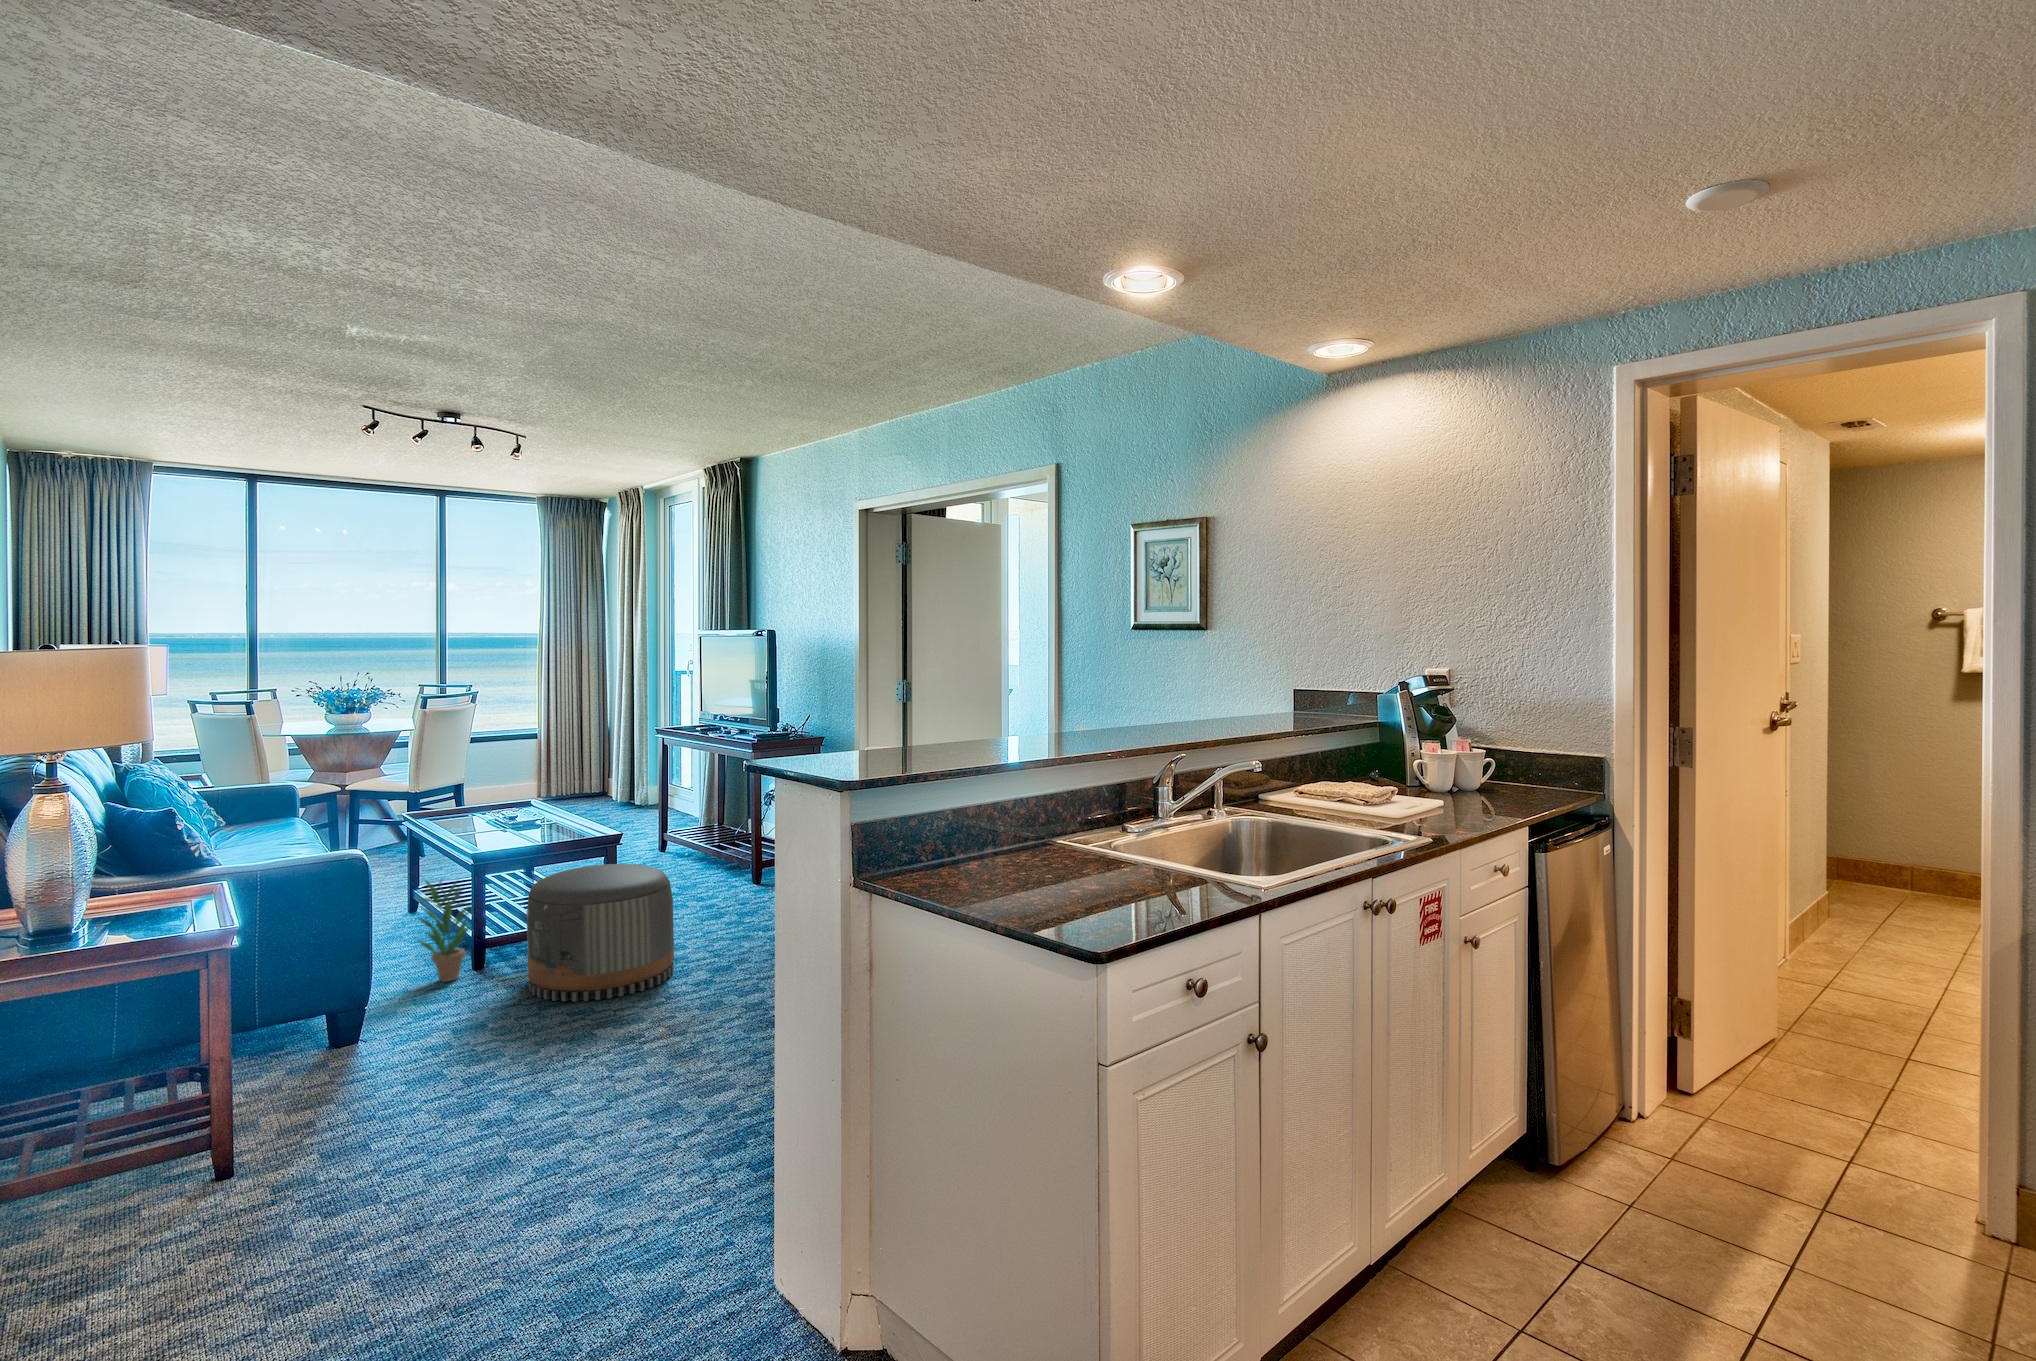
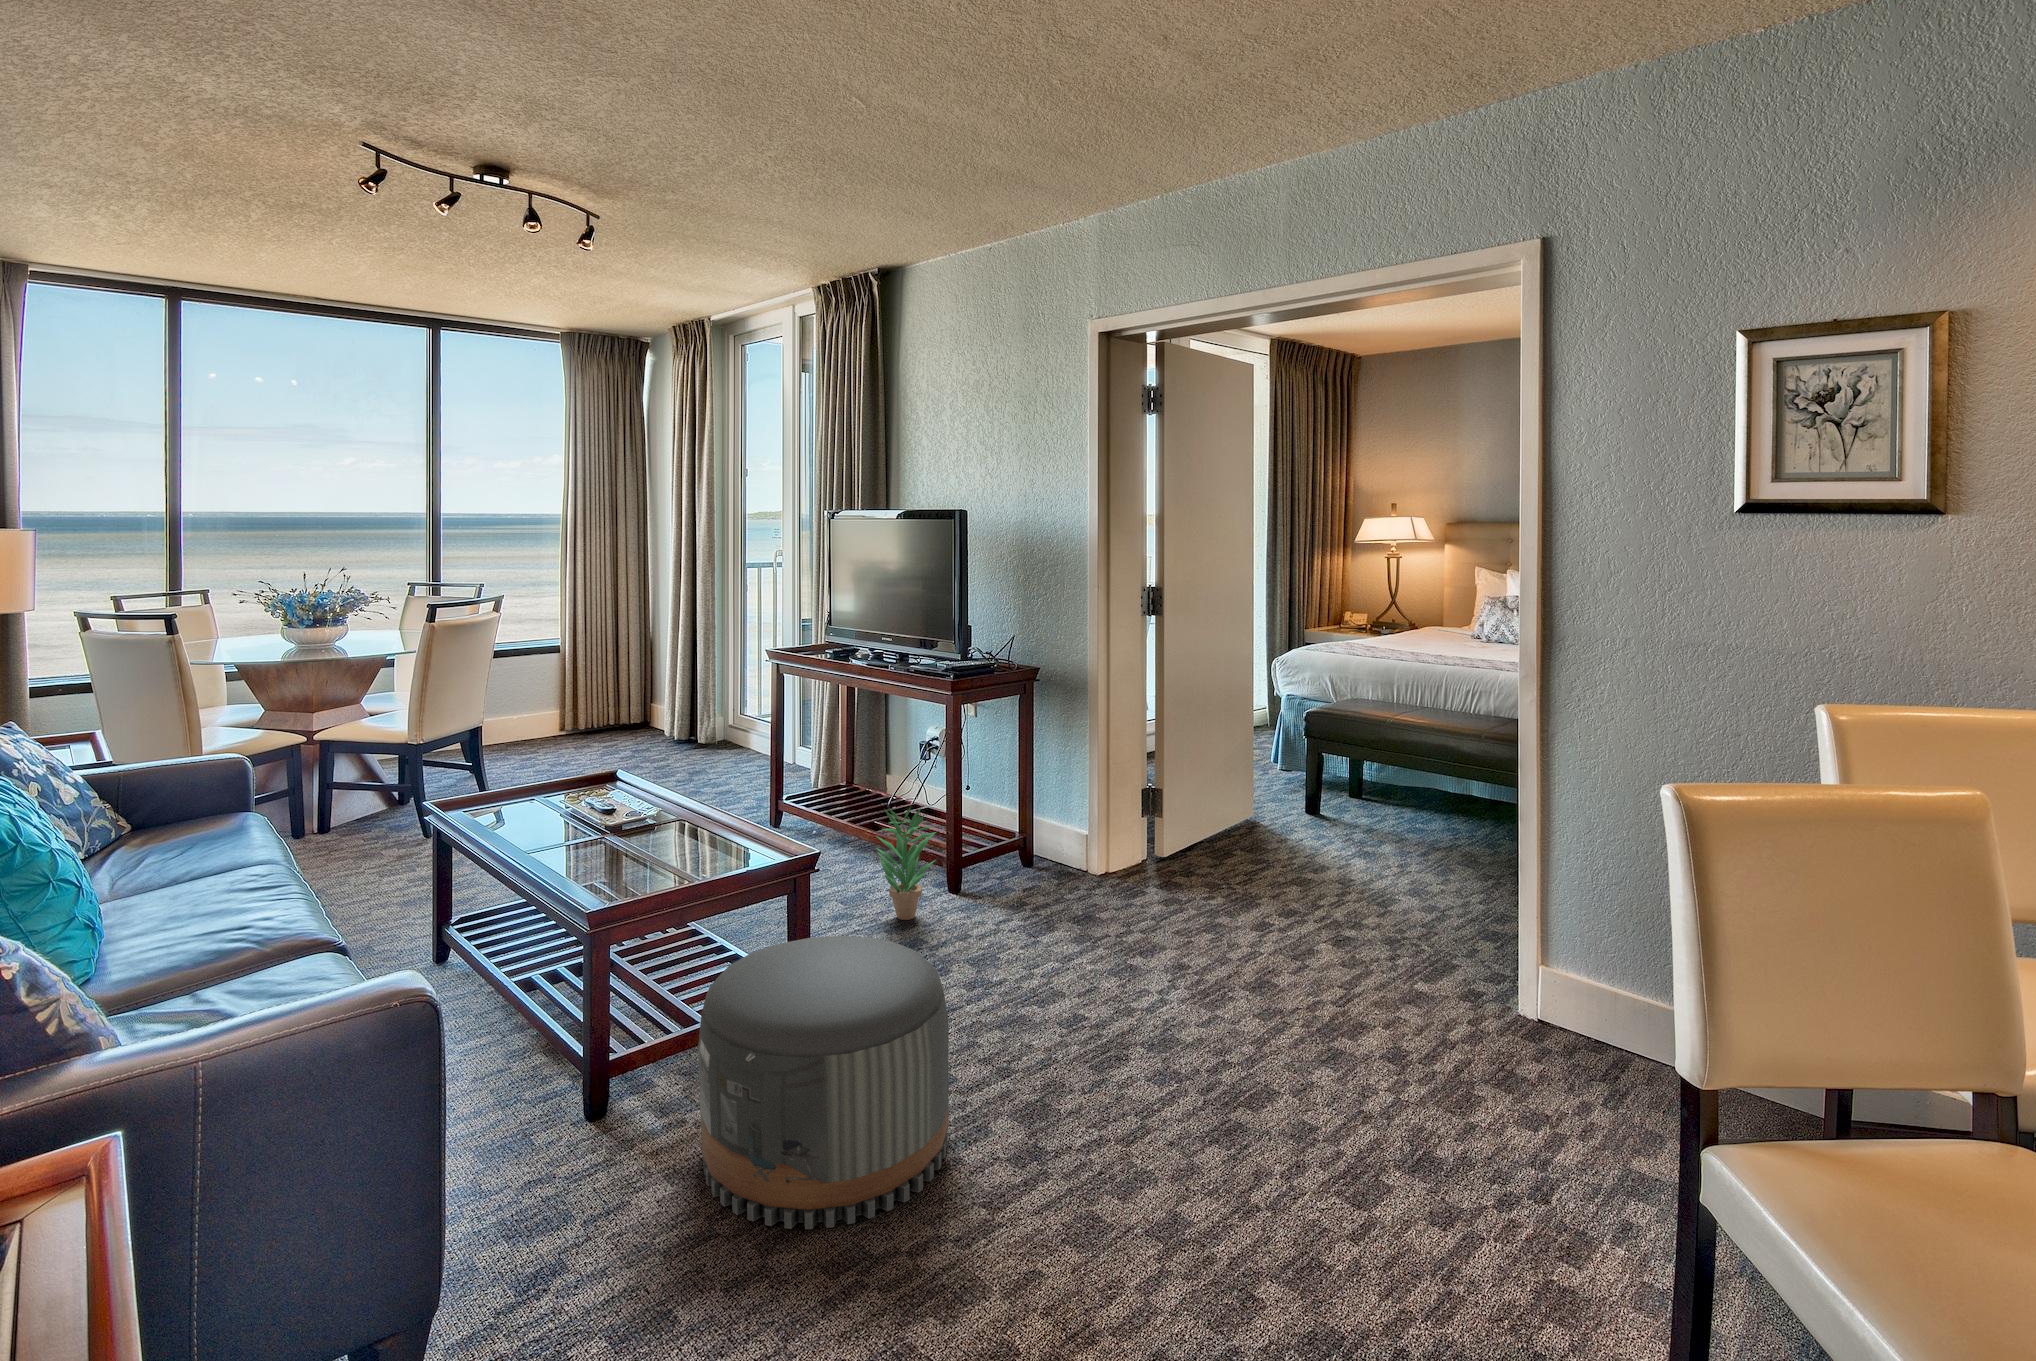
potted plant: present [418,881,470,982] -> present [877,807,936,920]

